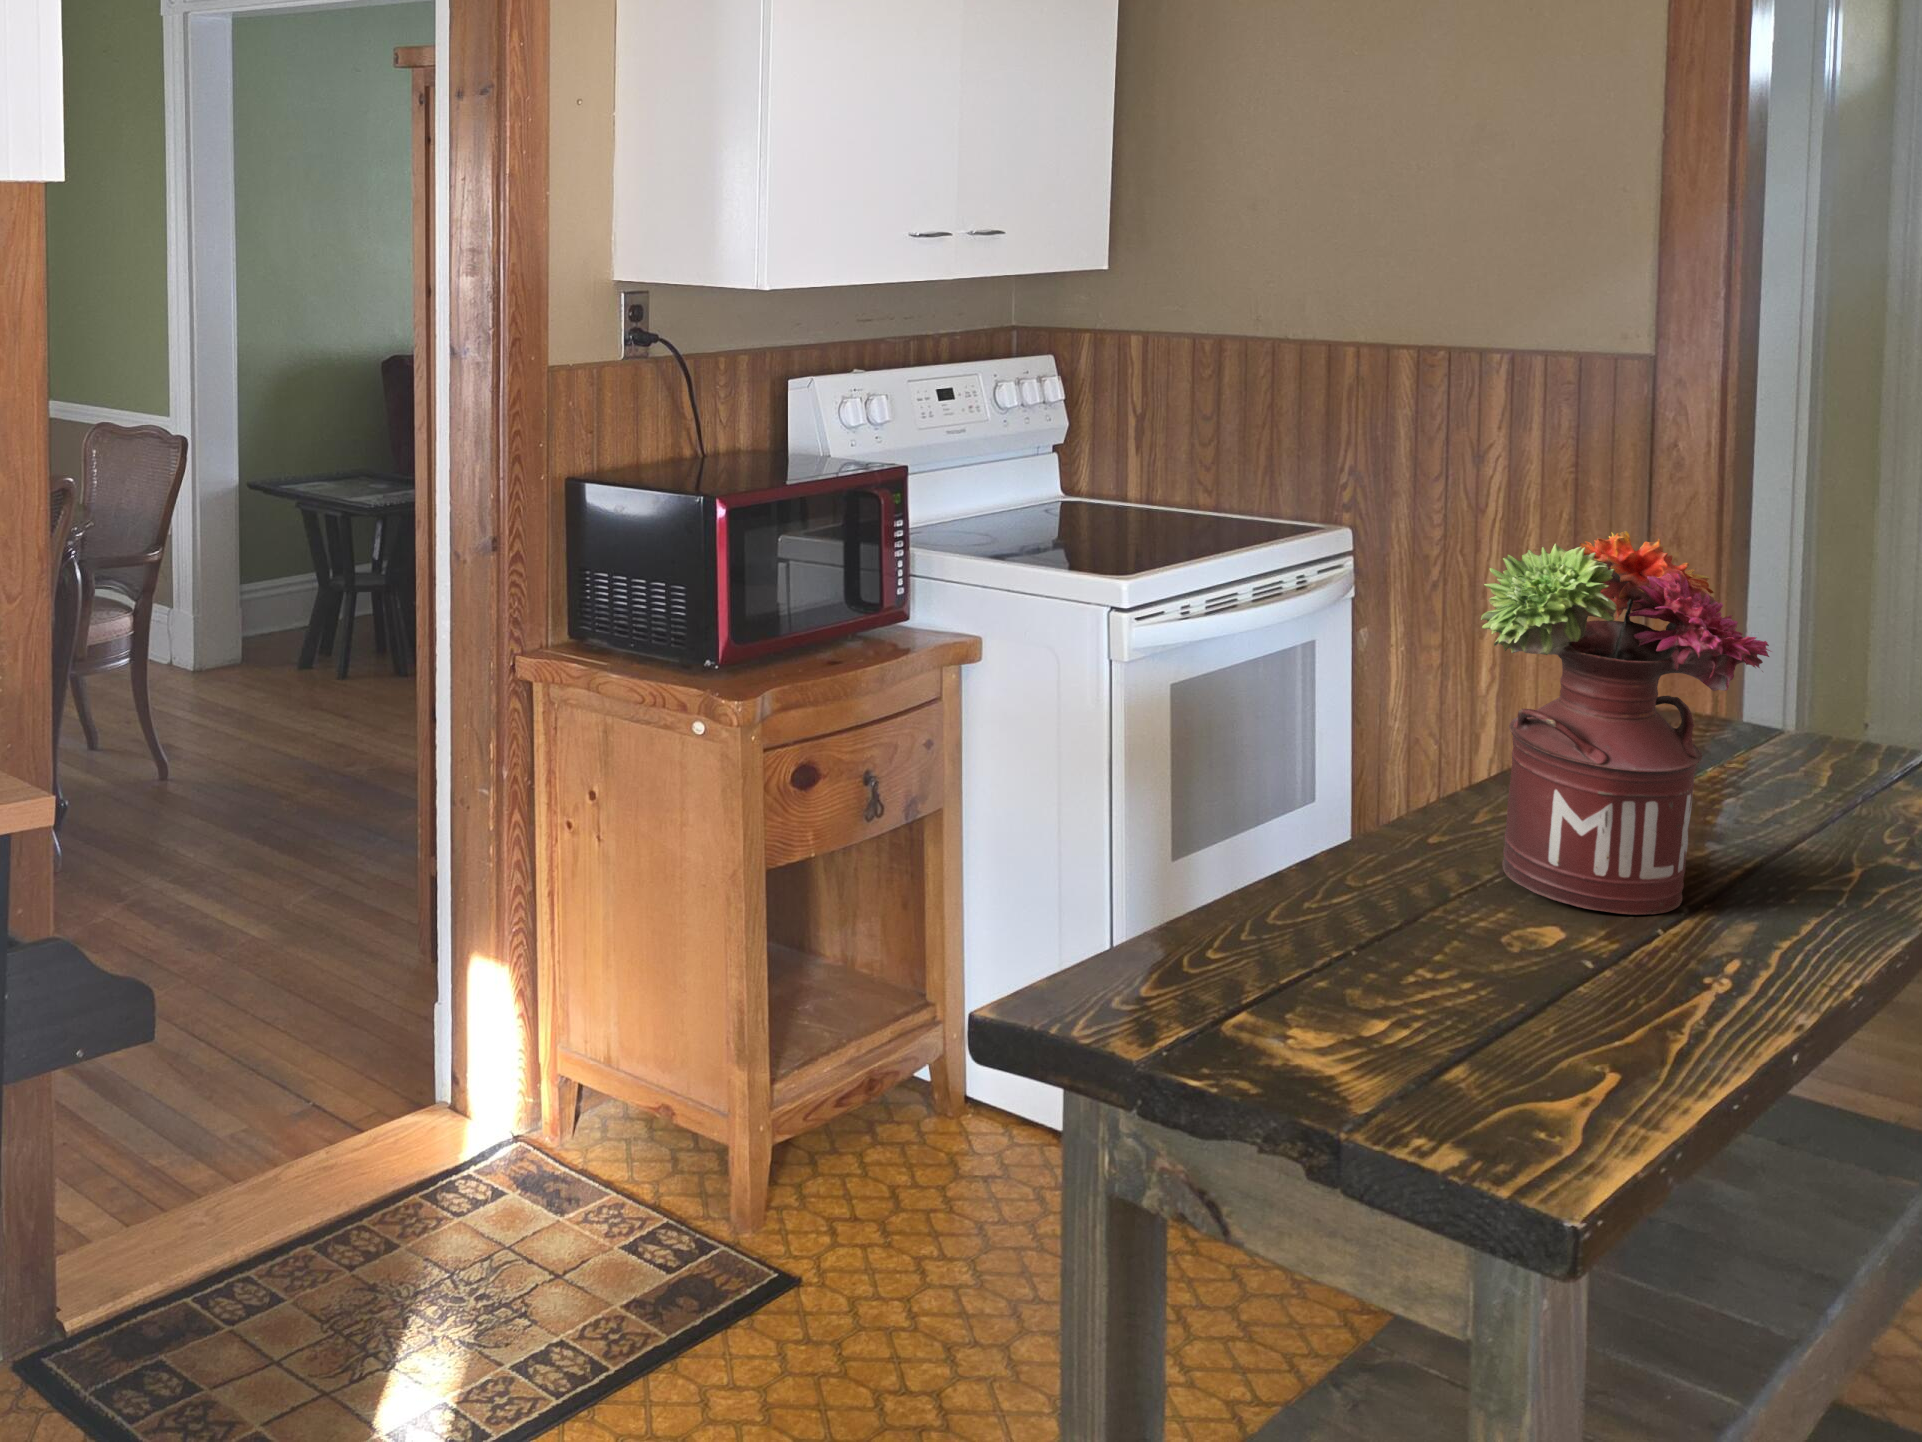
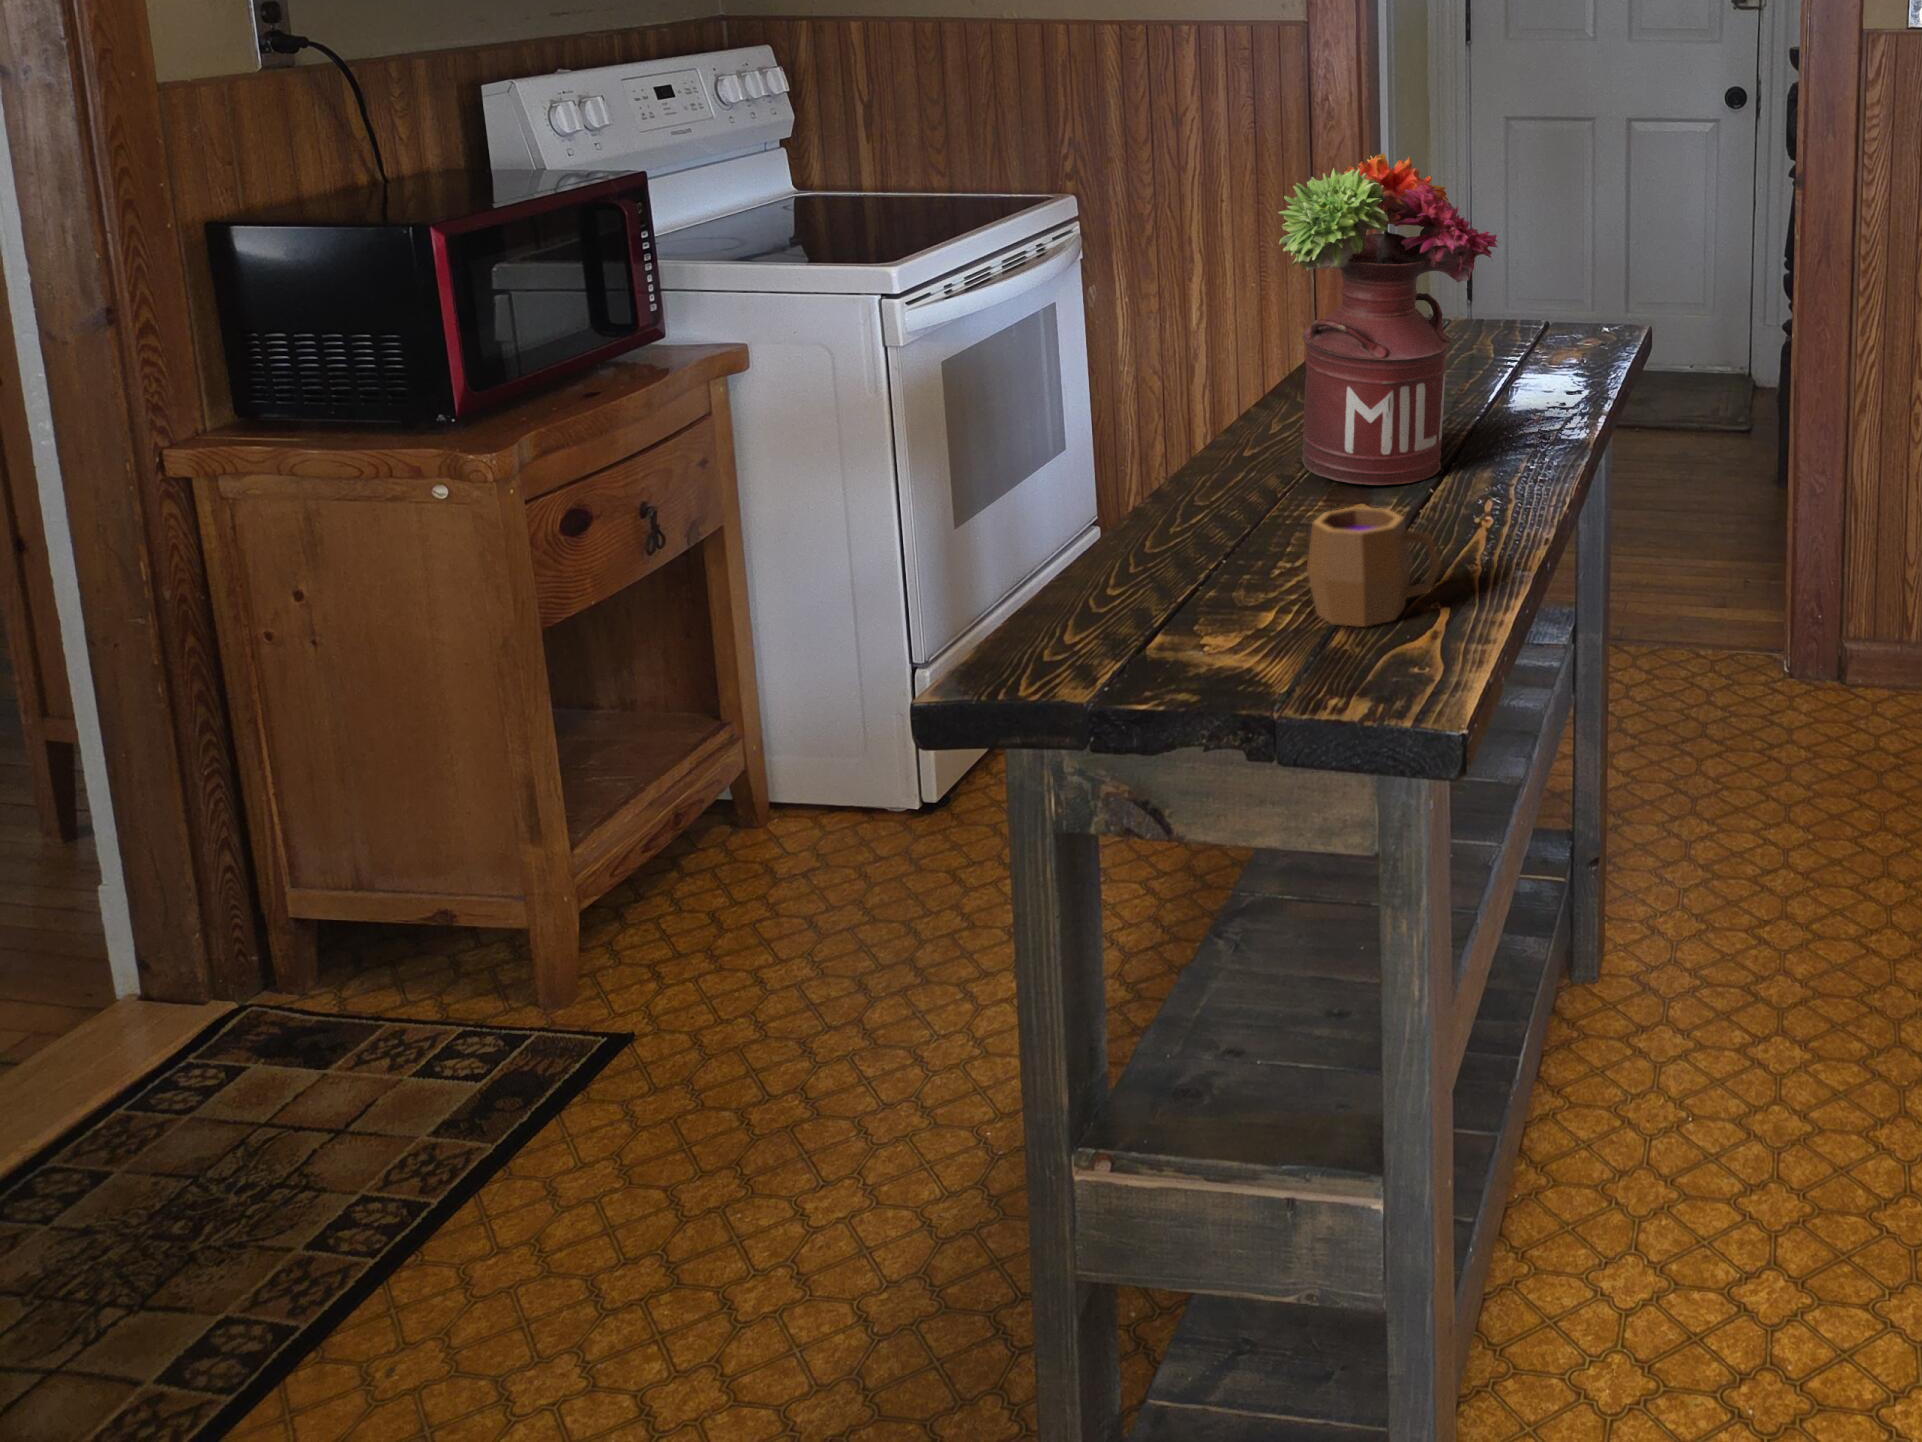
mug: none [1434,927,1605,1070] -> present [1307,507,1441,627]

